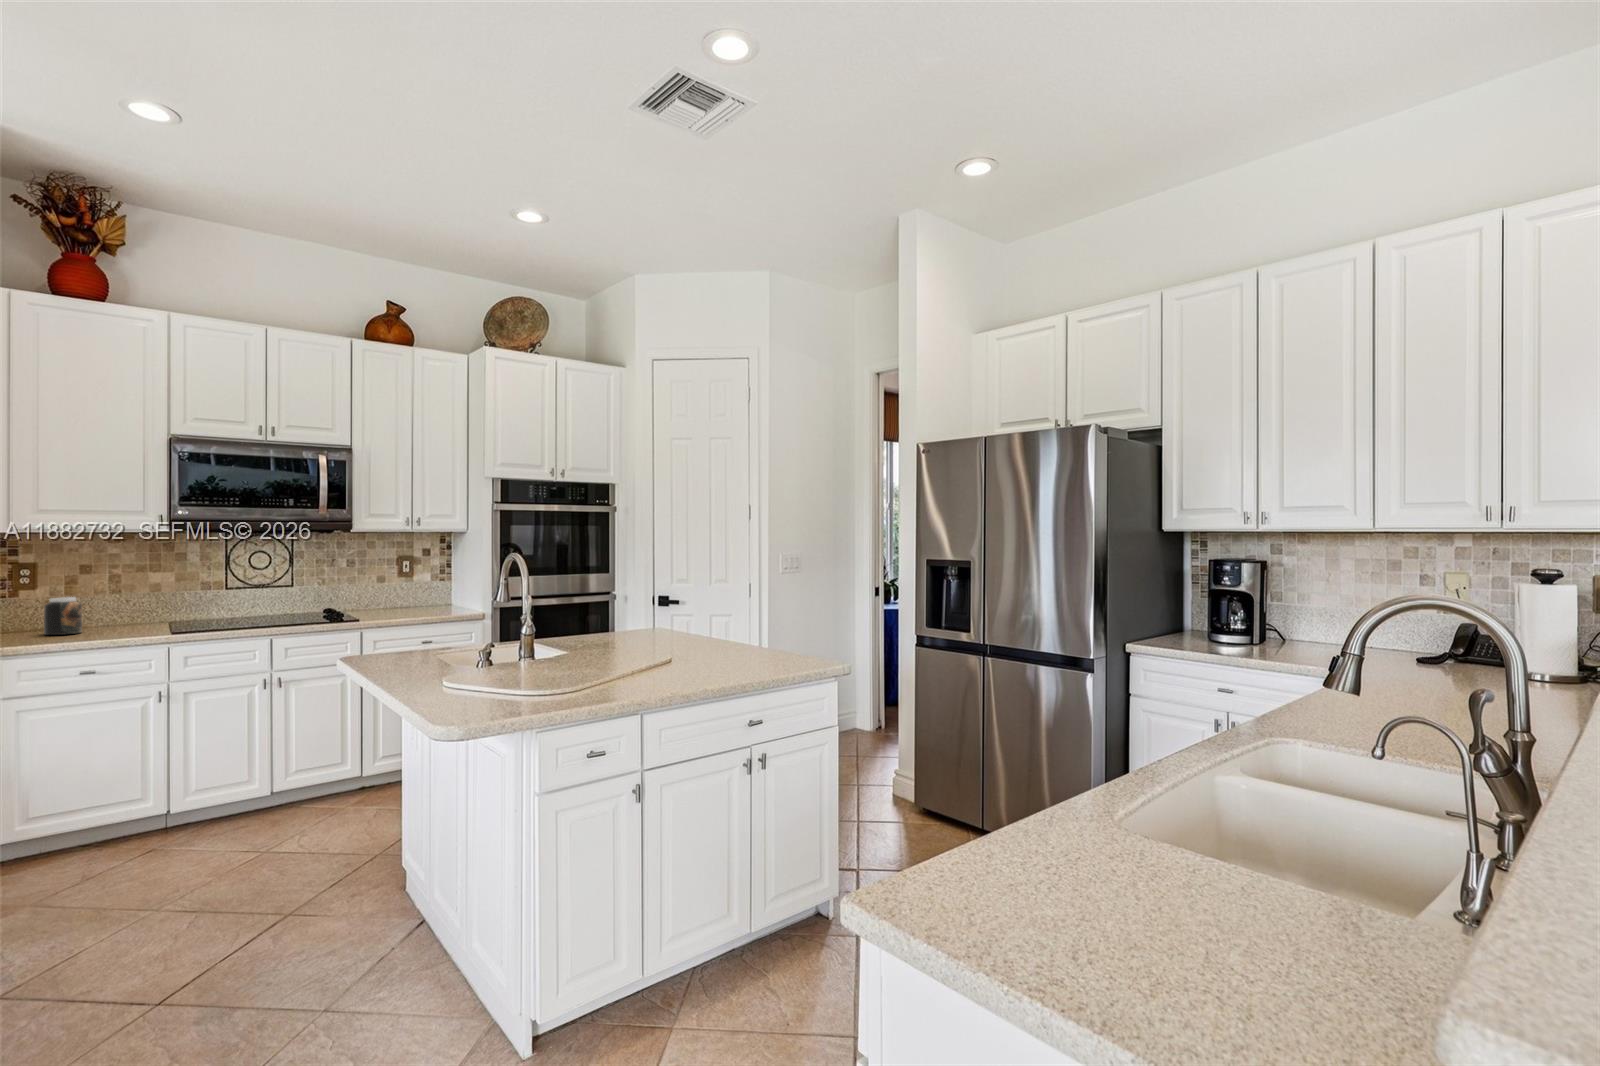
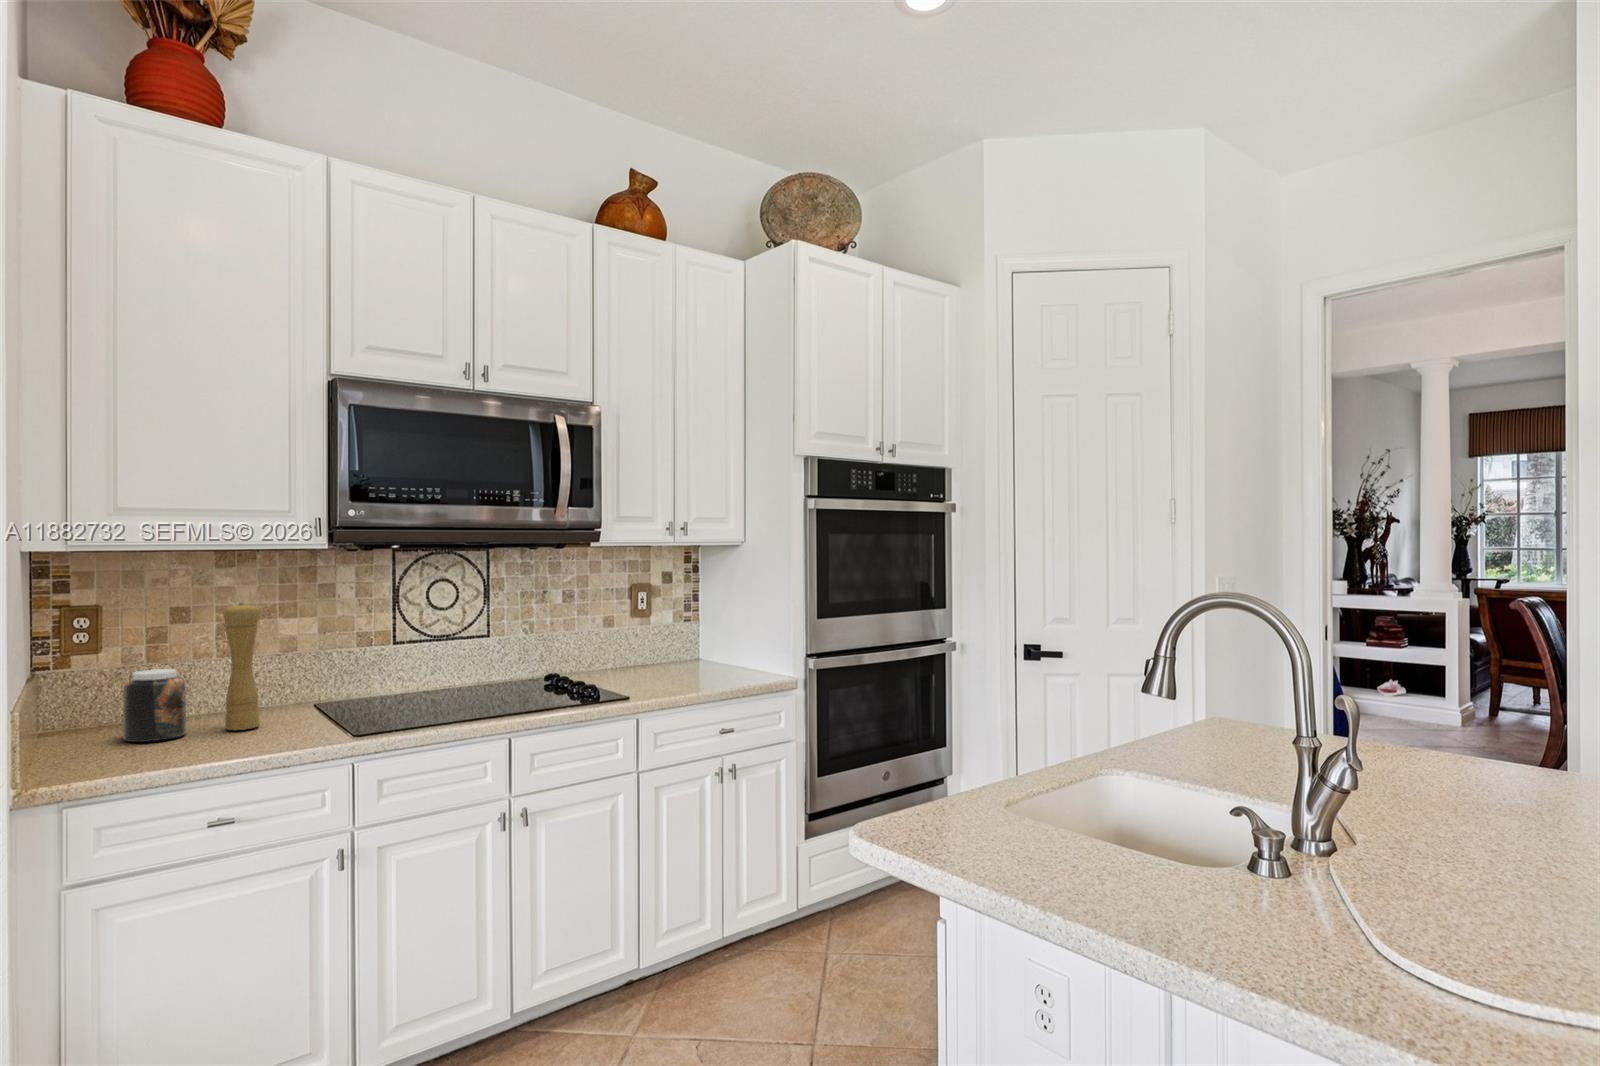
pepper mill: none [104,562,127,631] -> present [223,603,260,730]

